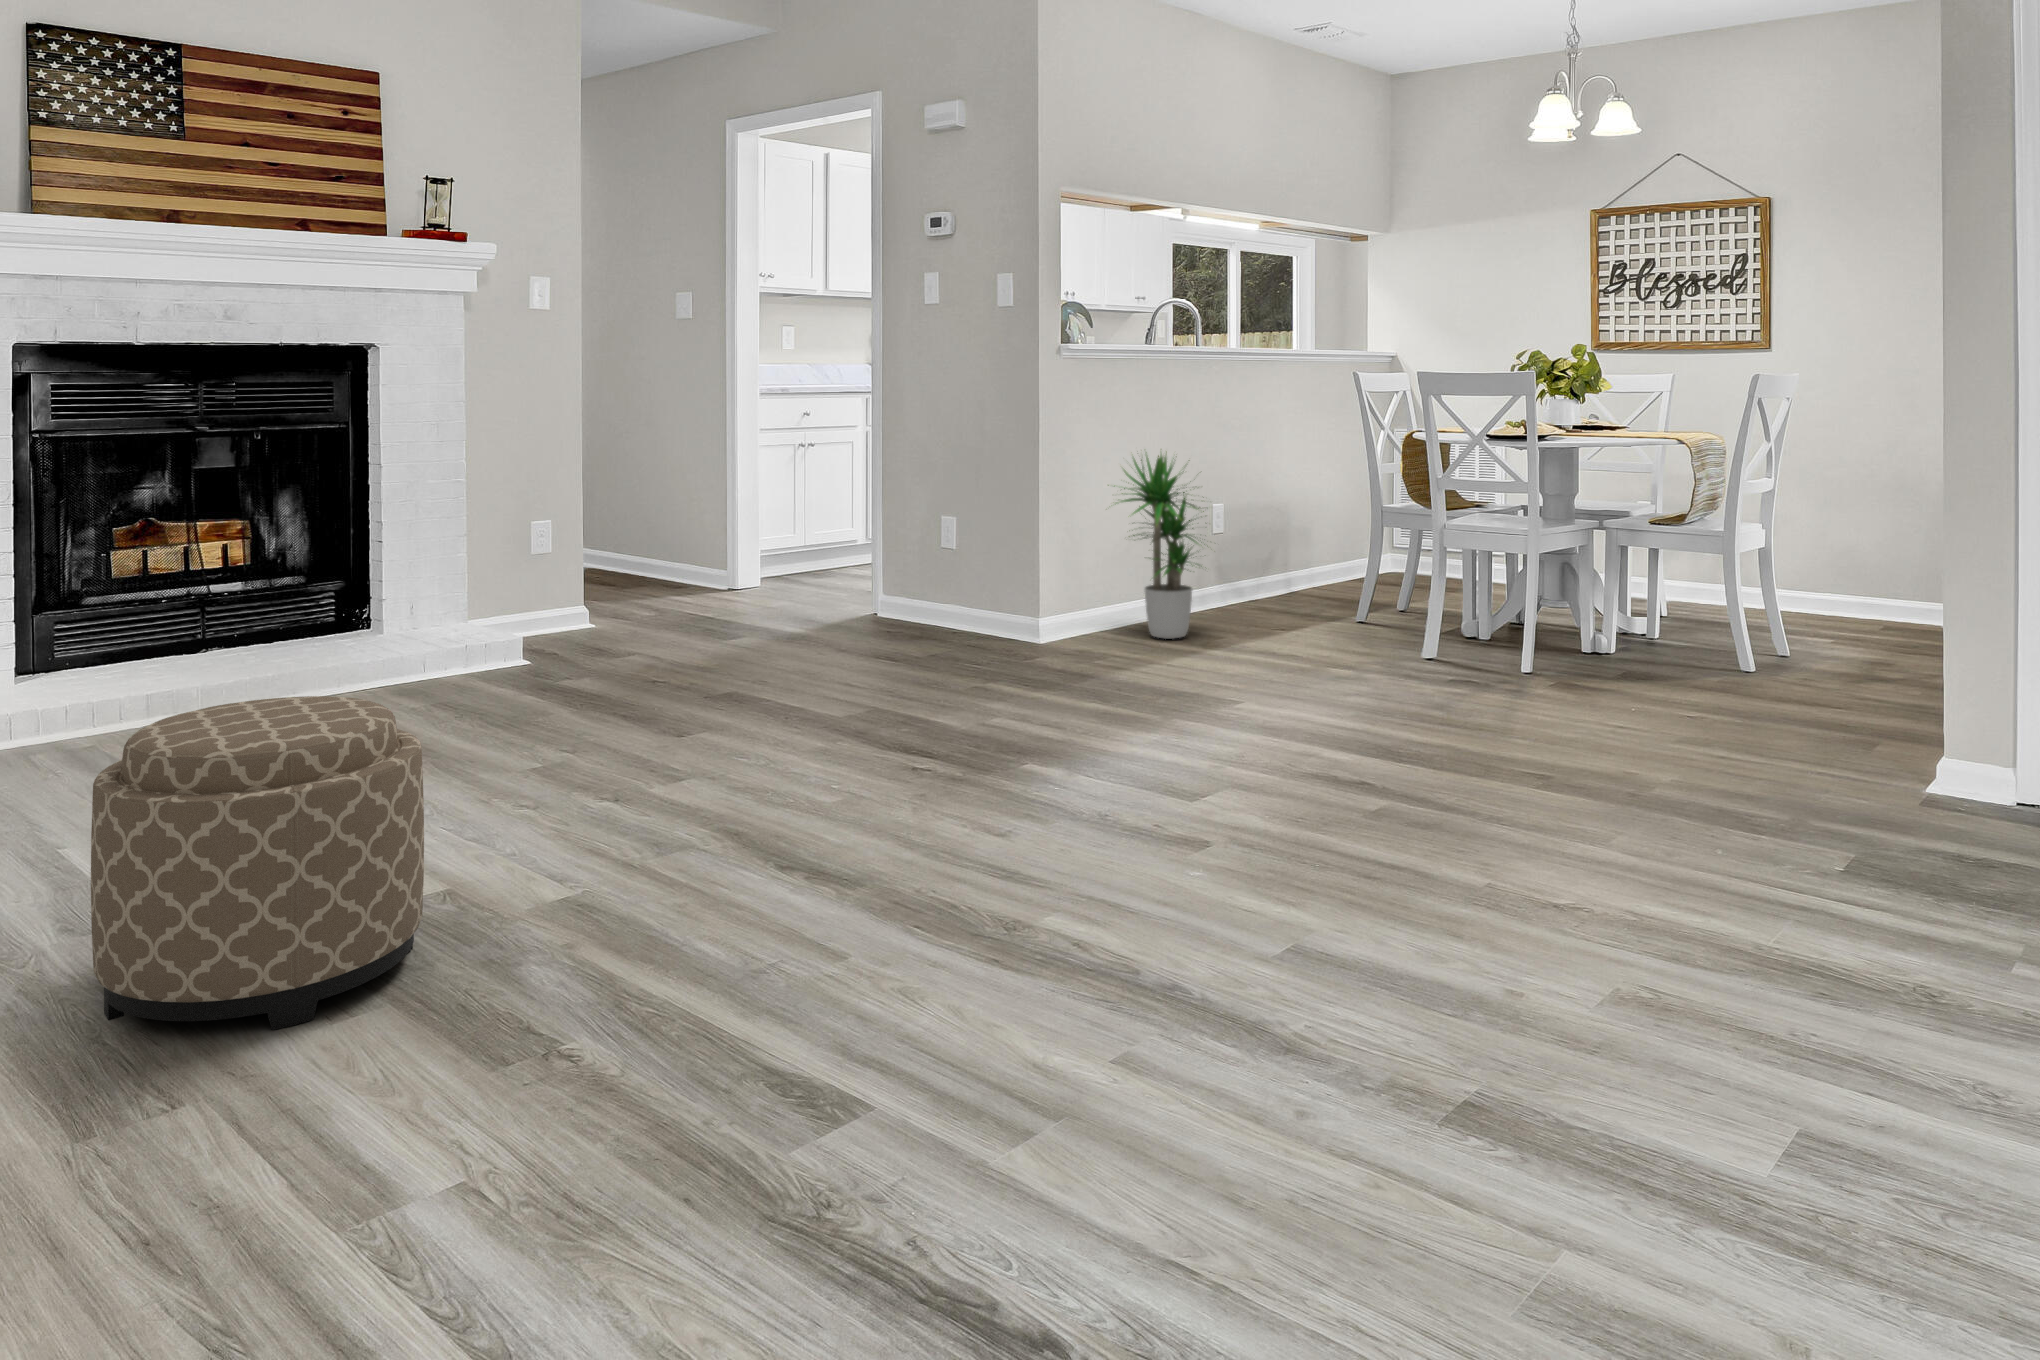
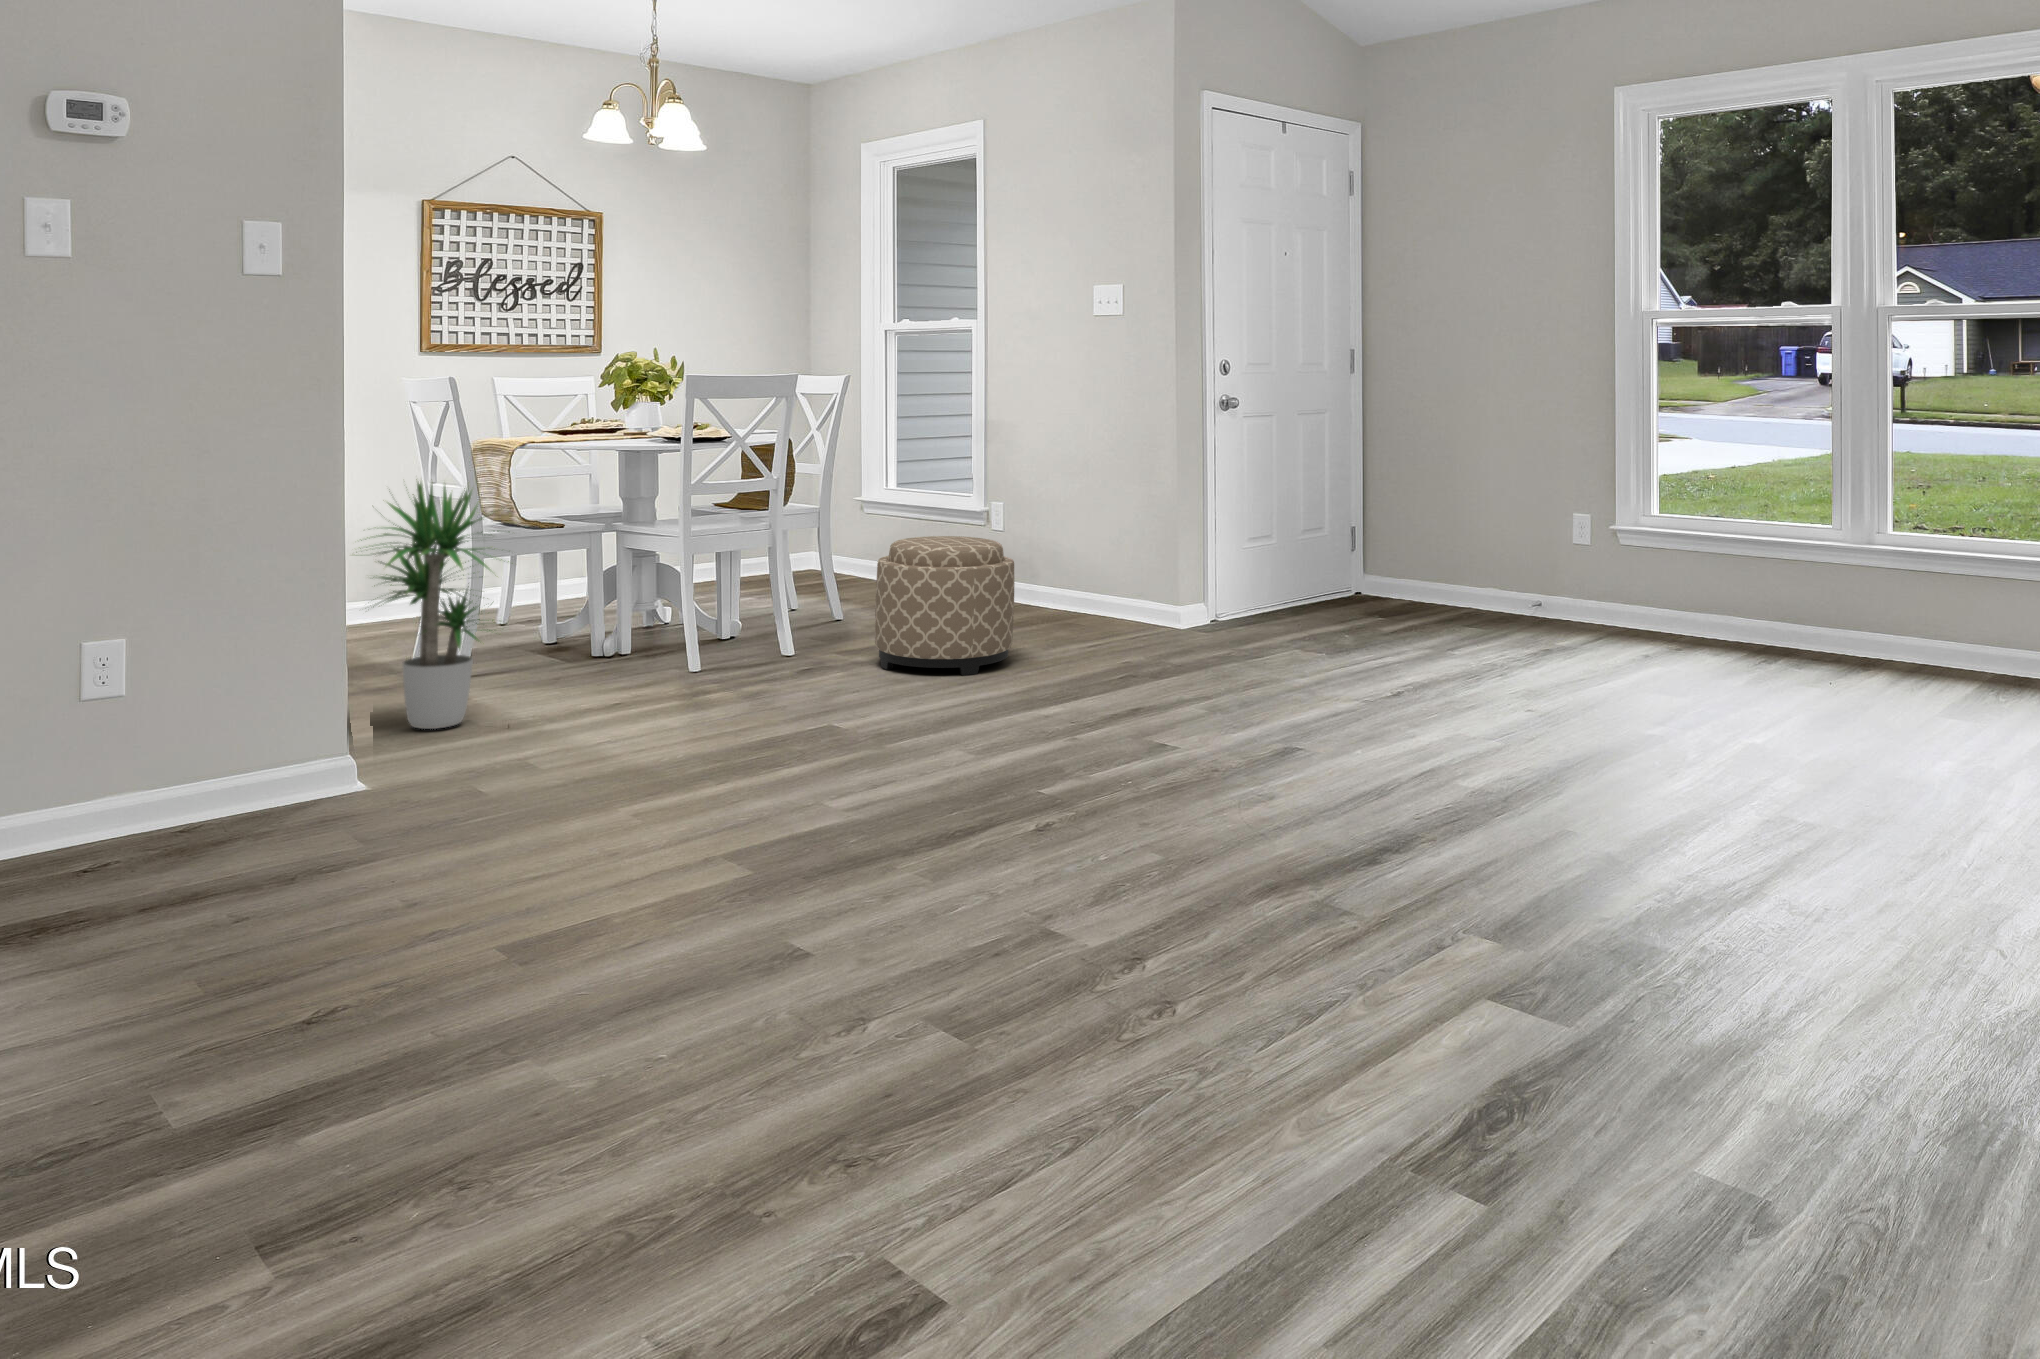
ottoman: present [91,696,424,1030] -> present [875,536,1014,675]

